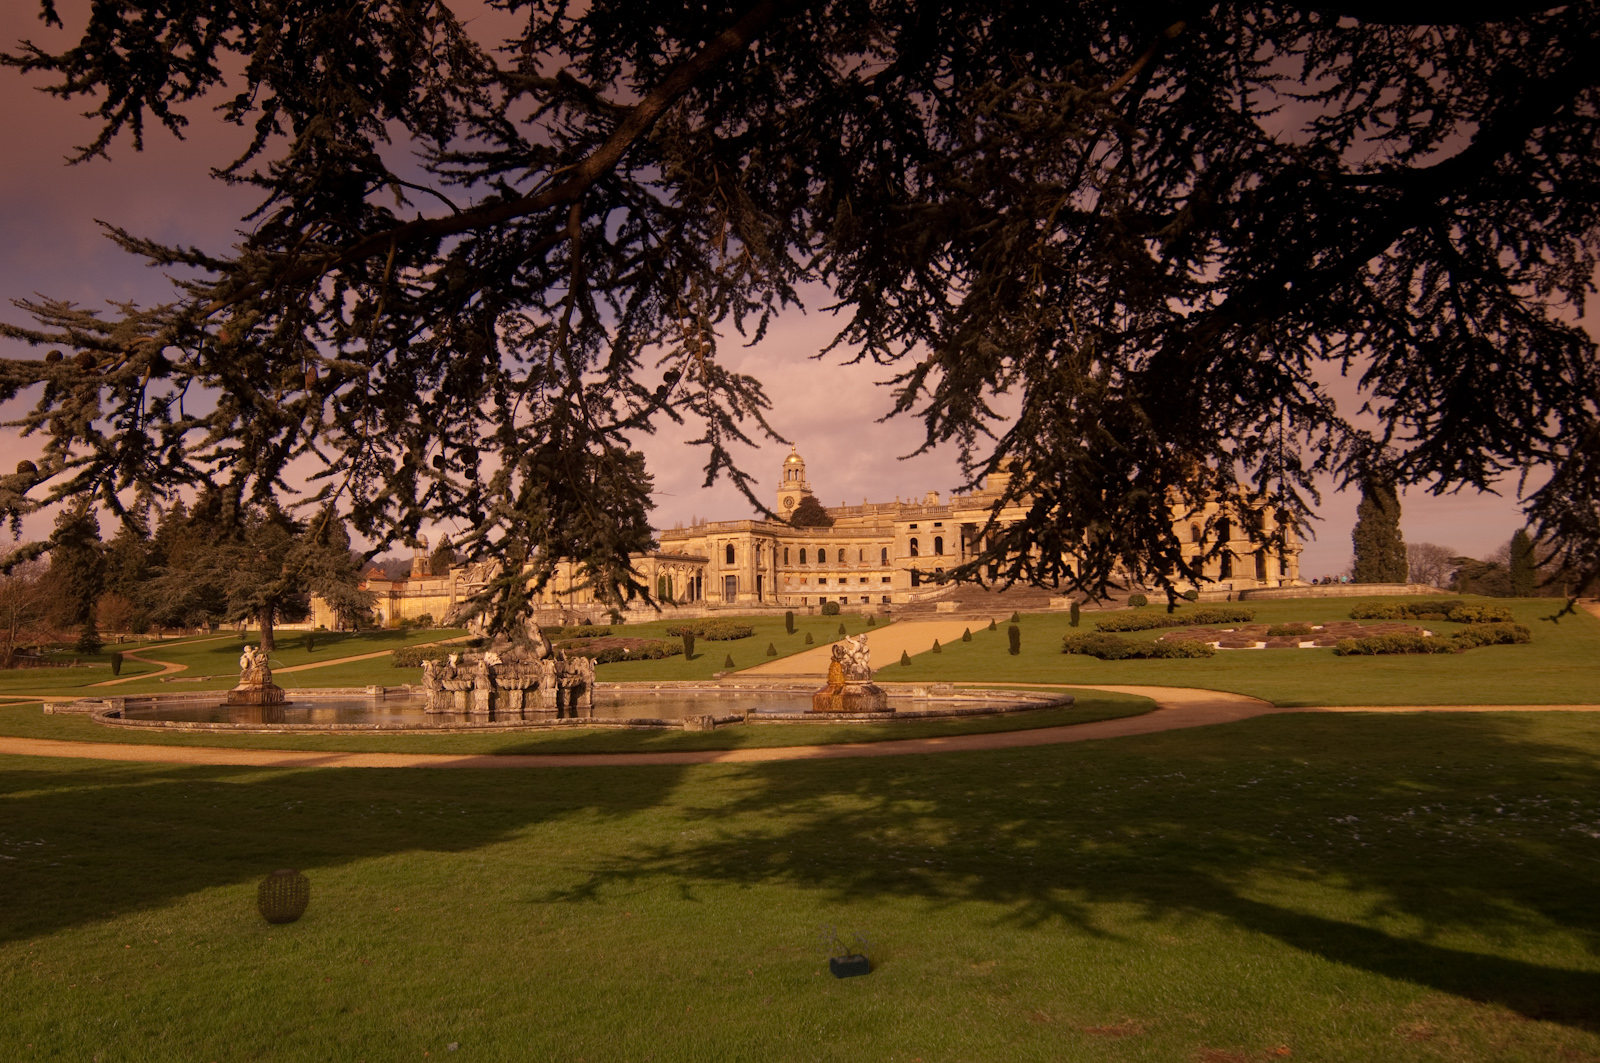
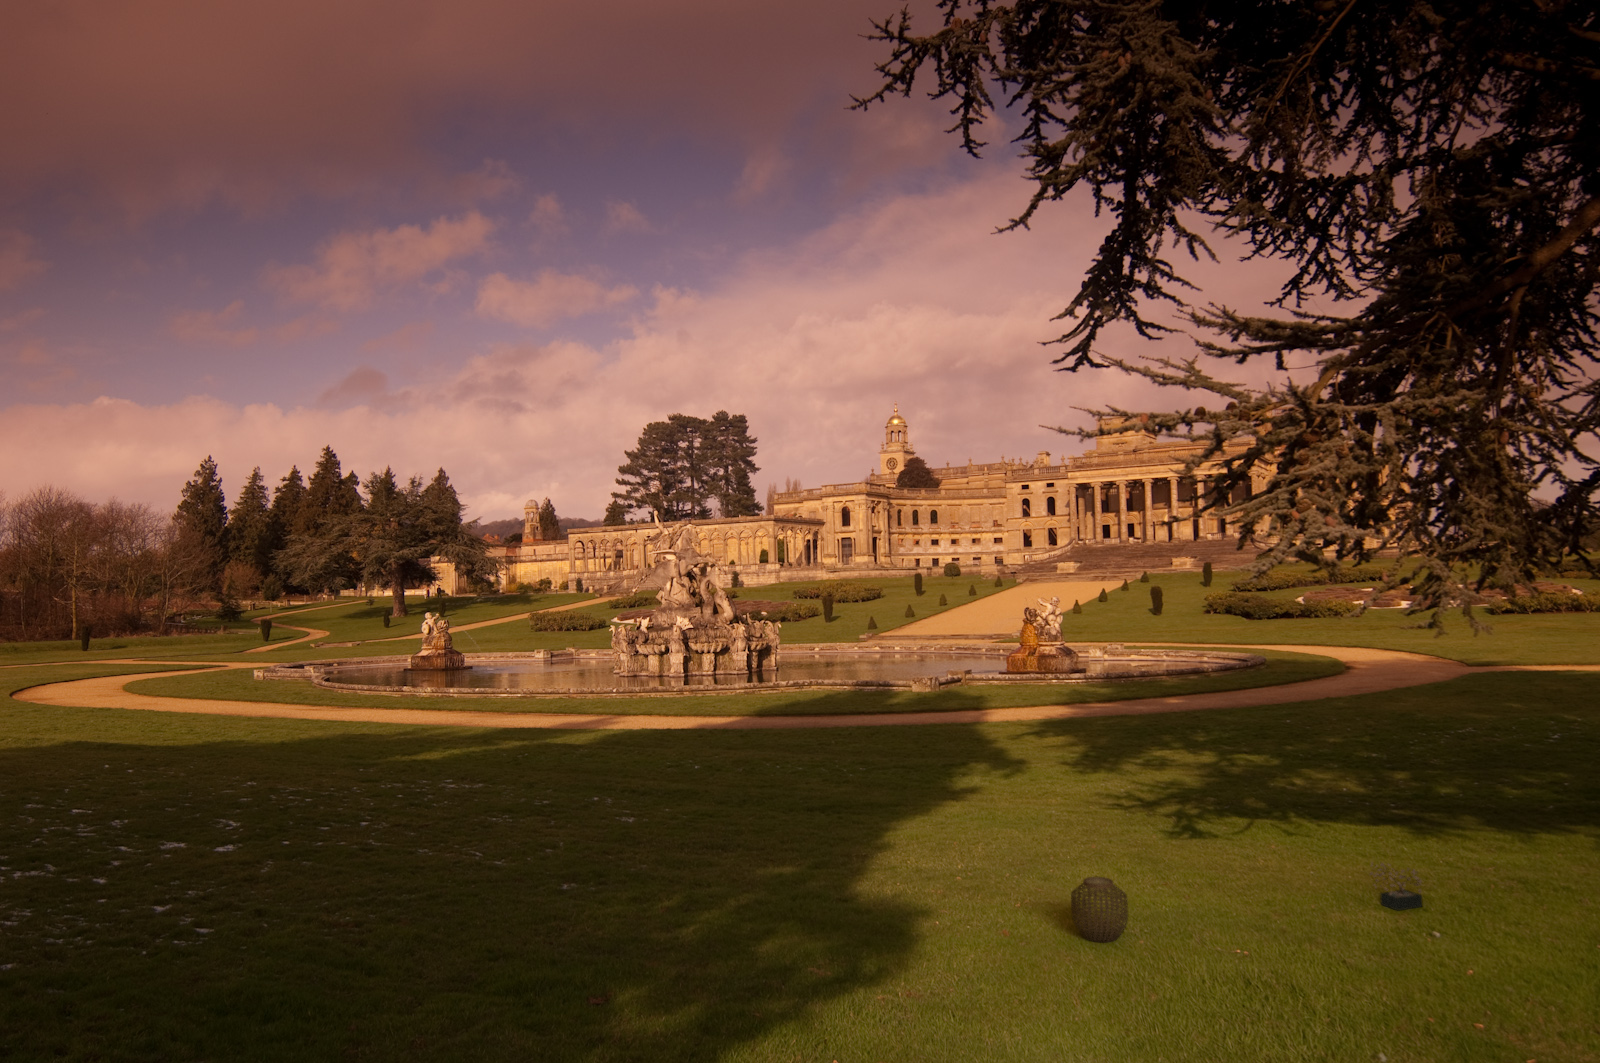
woven basket: present [258,868,310,924] -> present [1071,877,1128,942]

